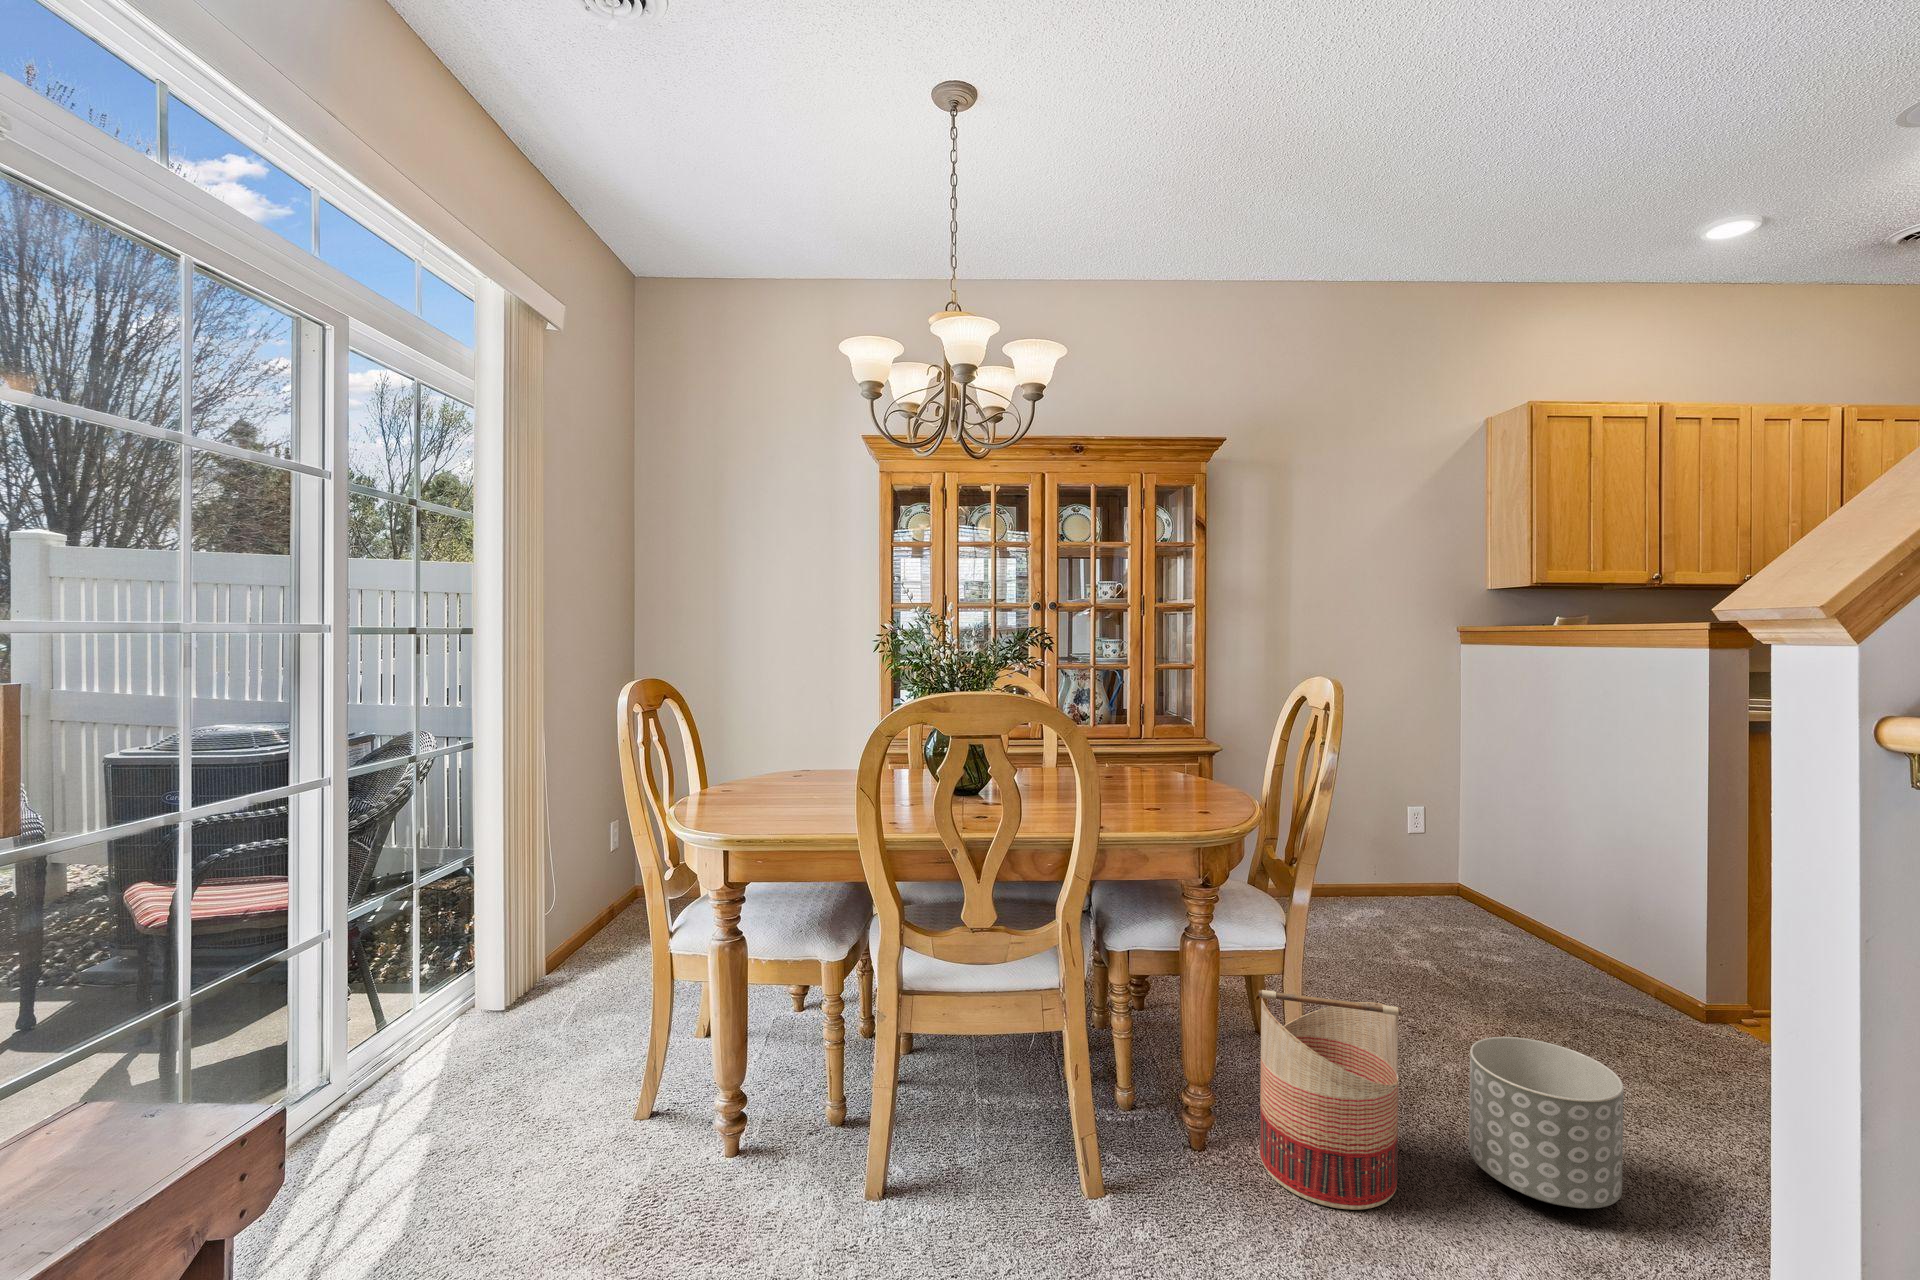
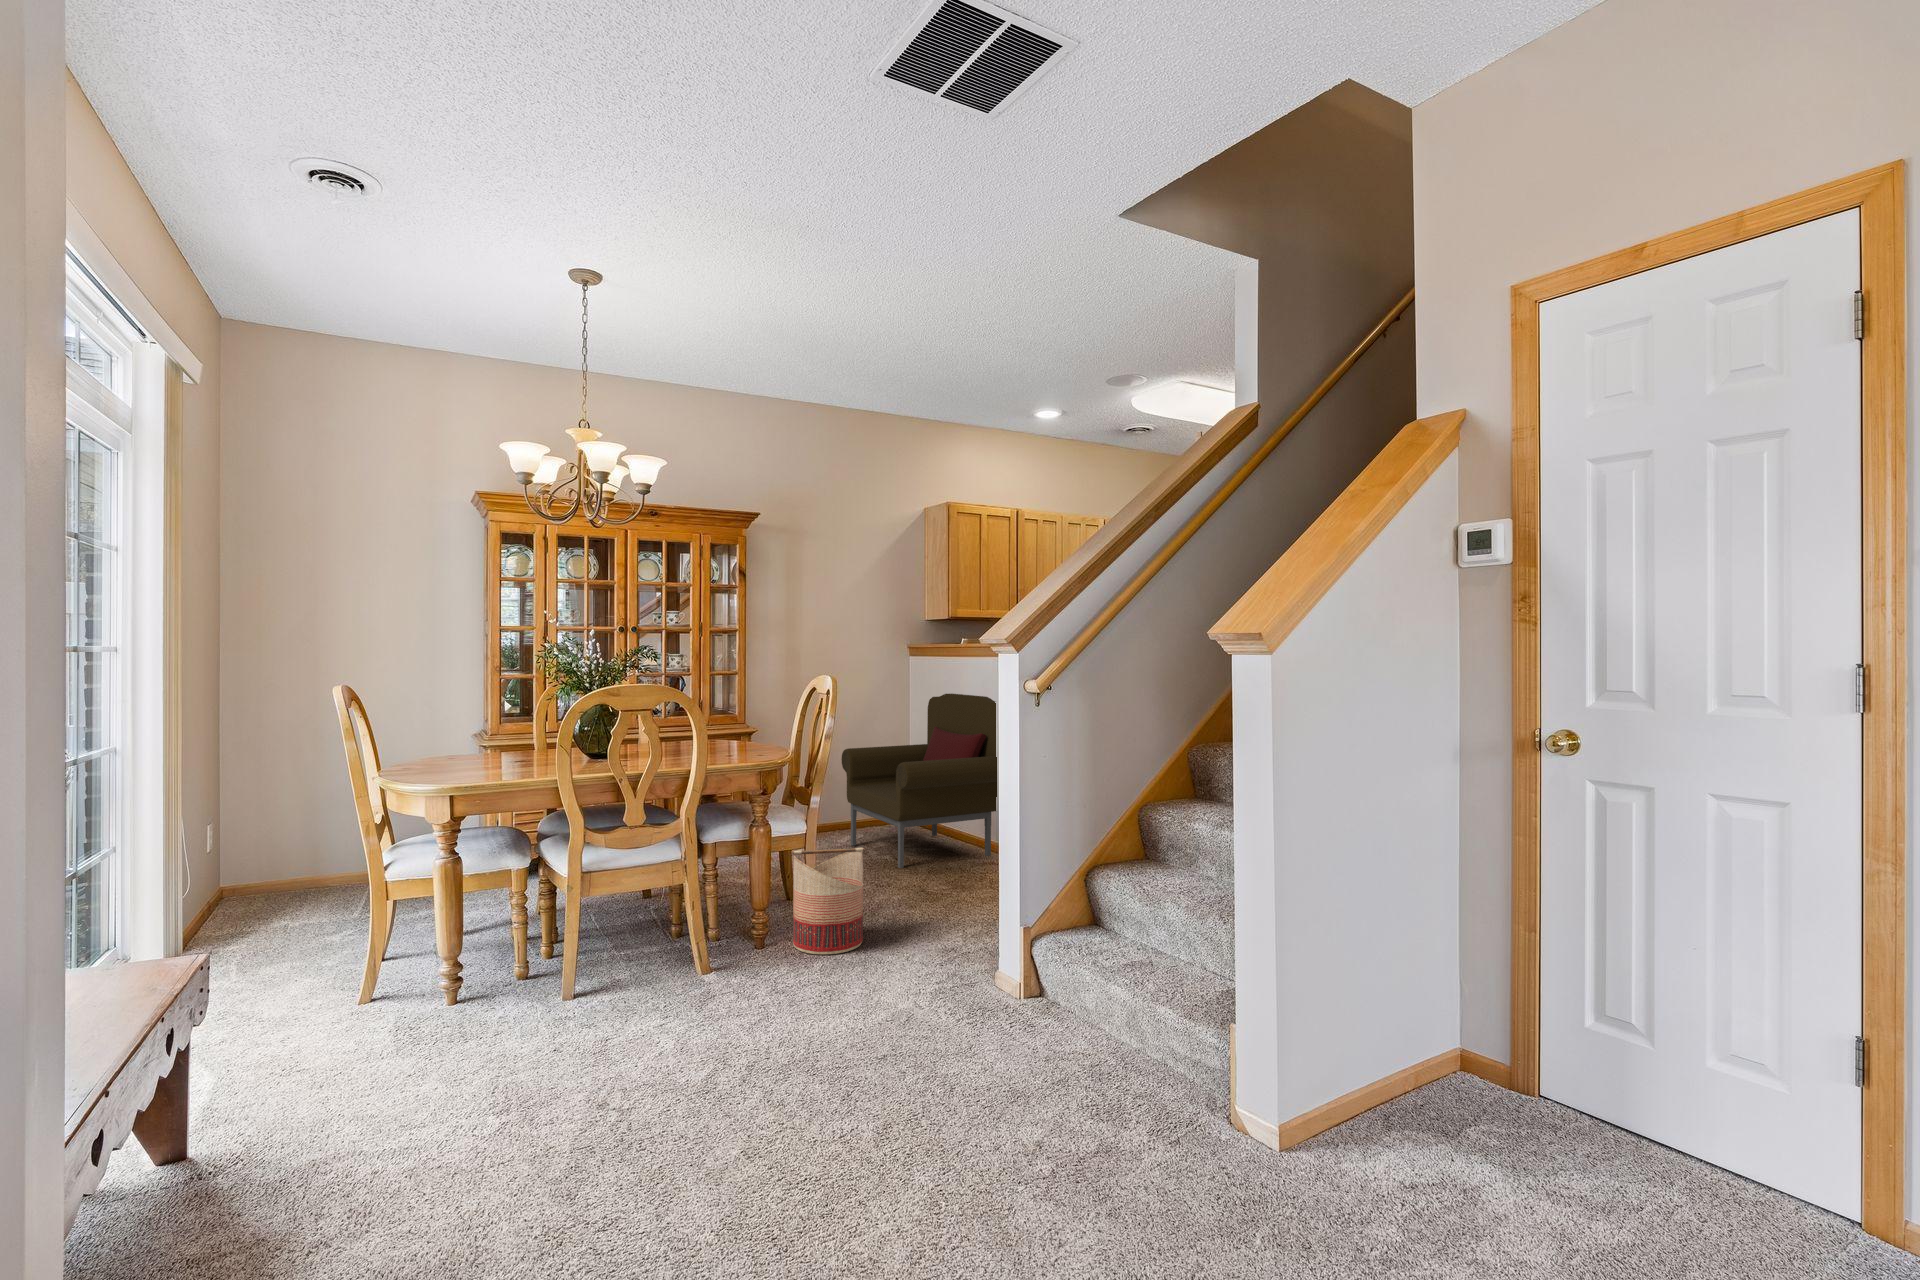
armchair: none [1347,705,1677,994] -> present [841,694,997,868]
planter: present [1469,1037,1624,1208] -> none [898,861,962,934]

